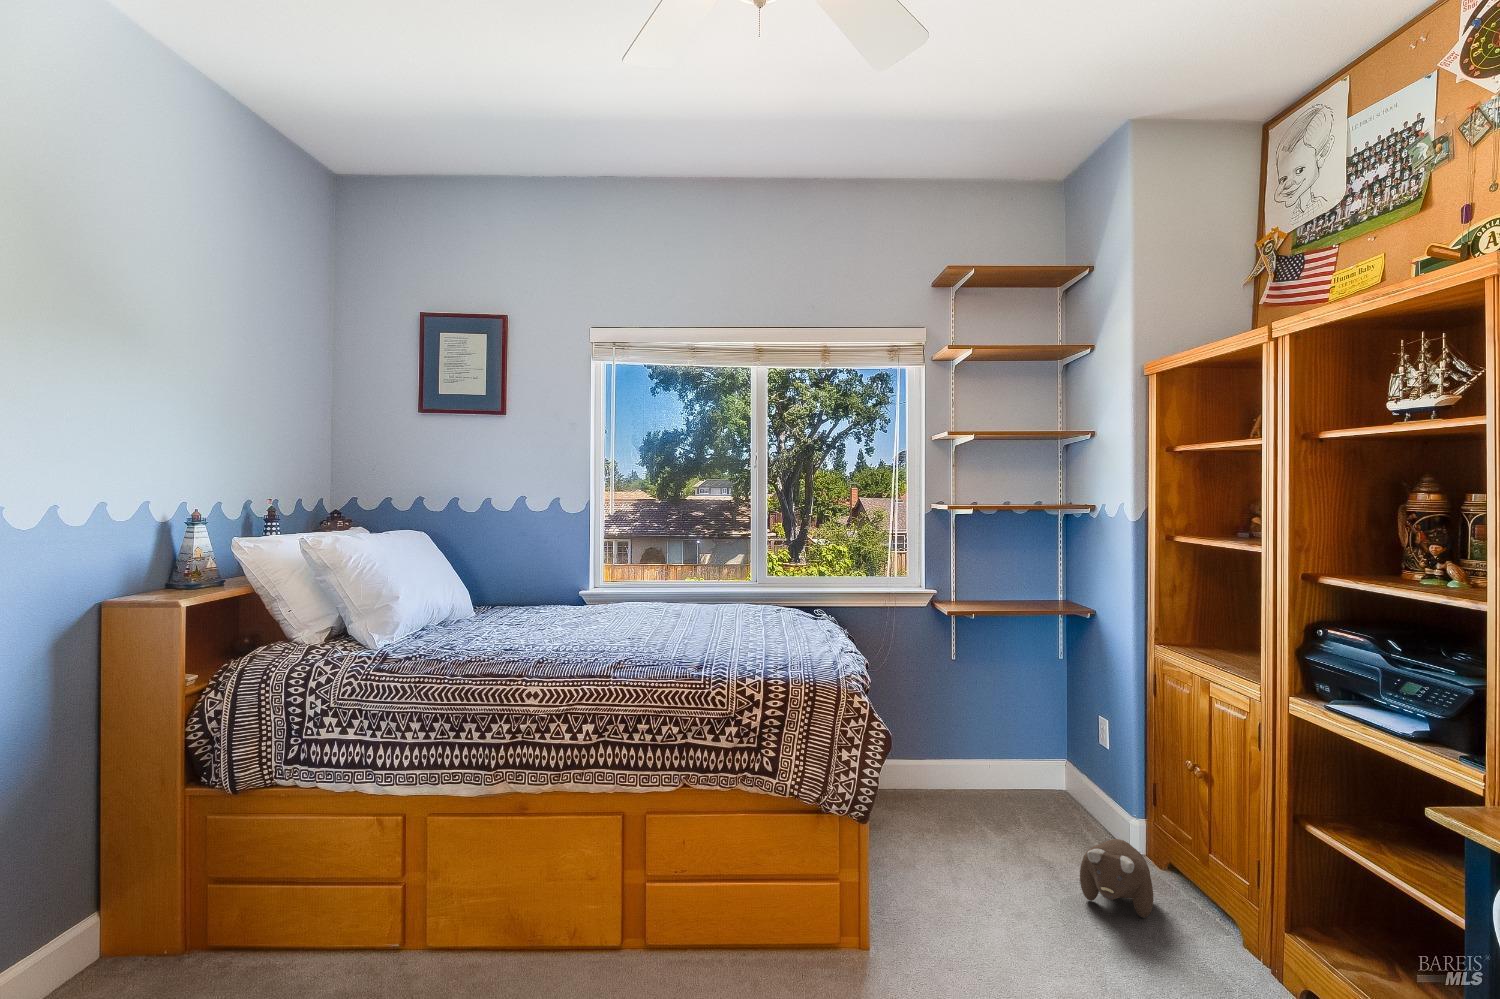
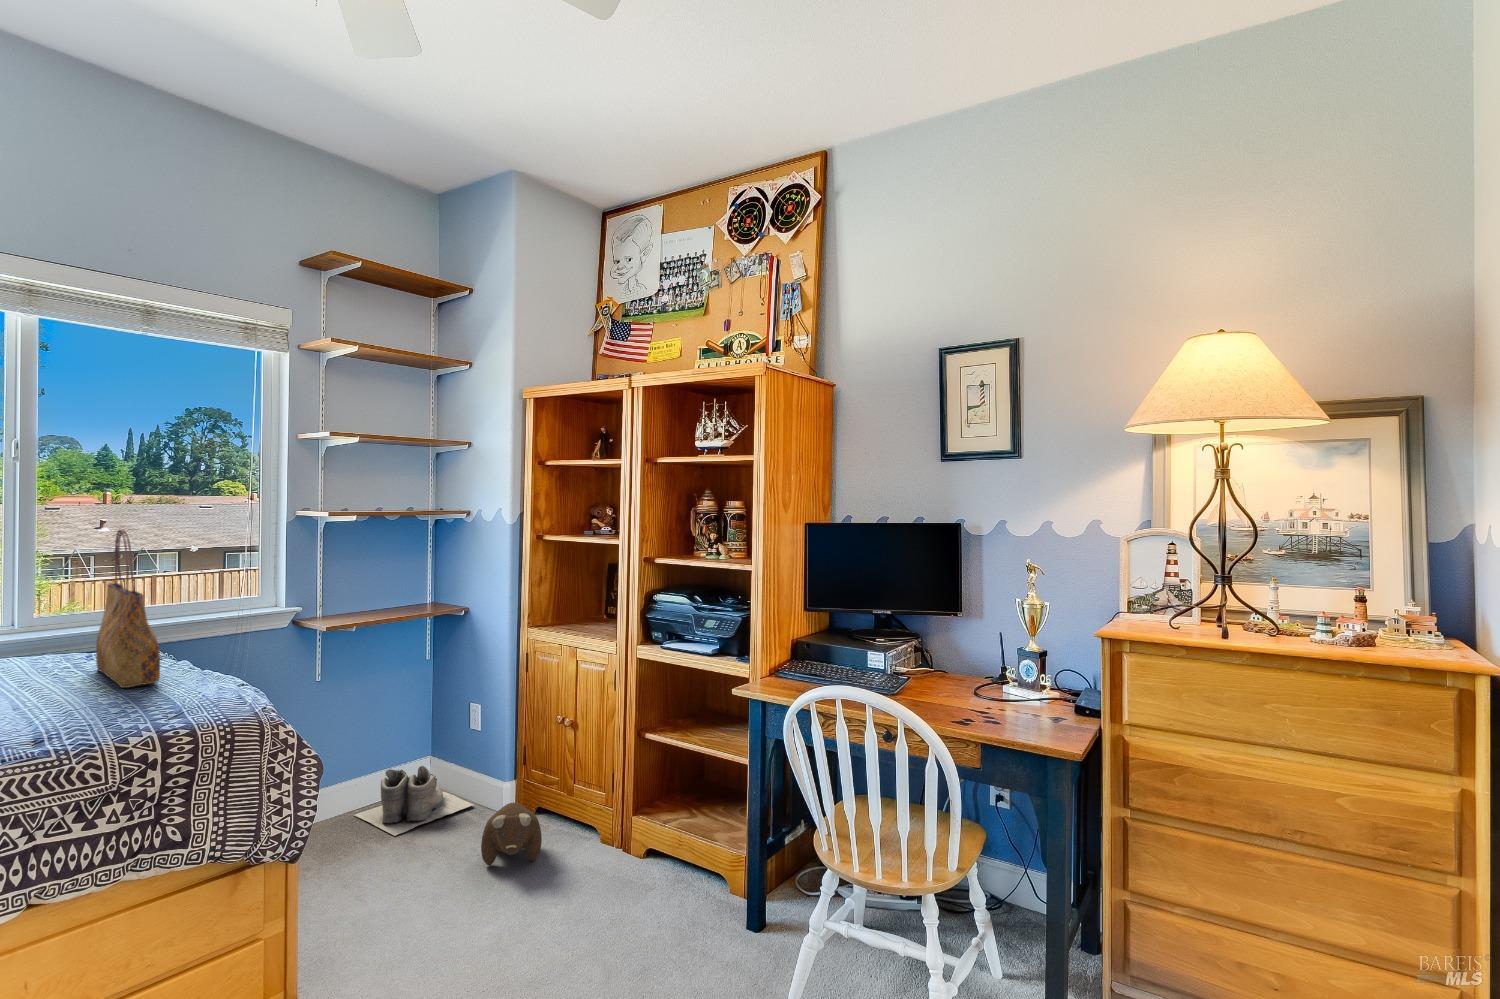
tote bag: none [766,520,796,641] -> present [96,530,160,688]
boots: none [981,762,1098,831] -> present [355,766,473,836]

